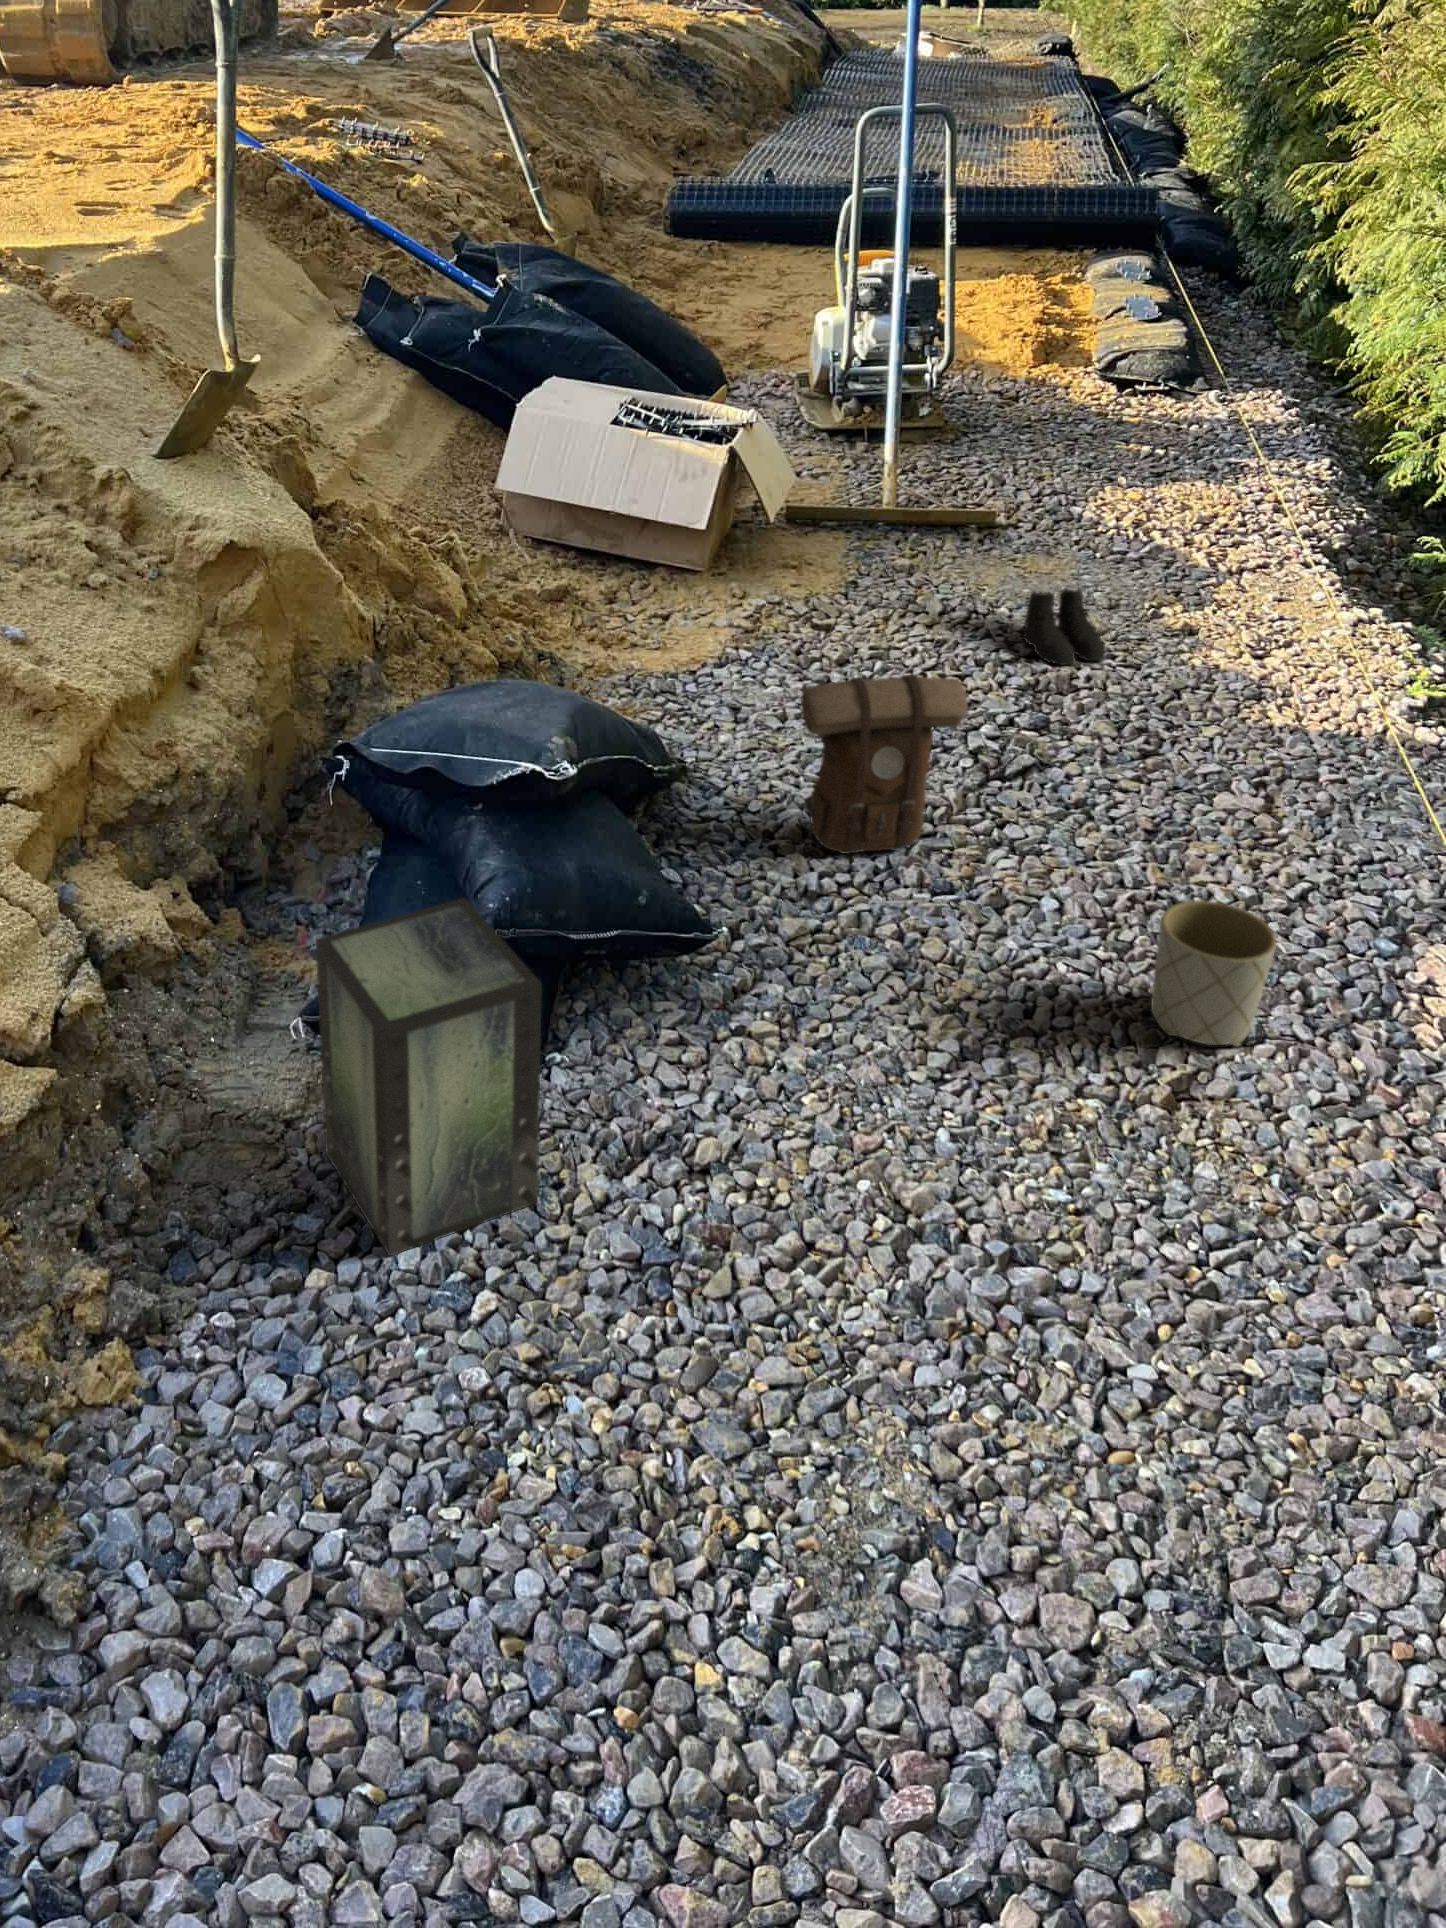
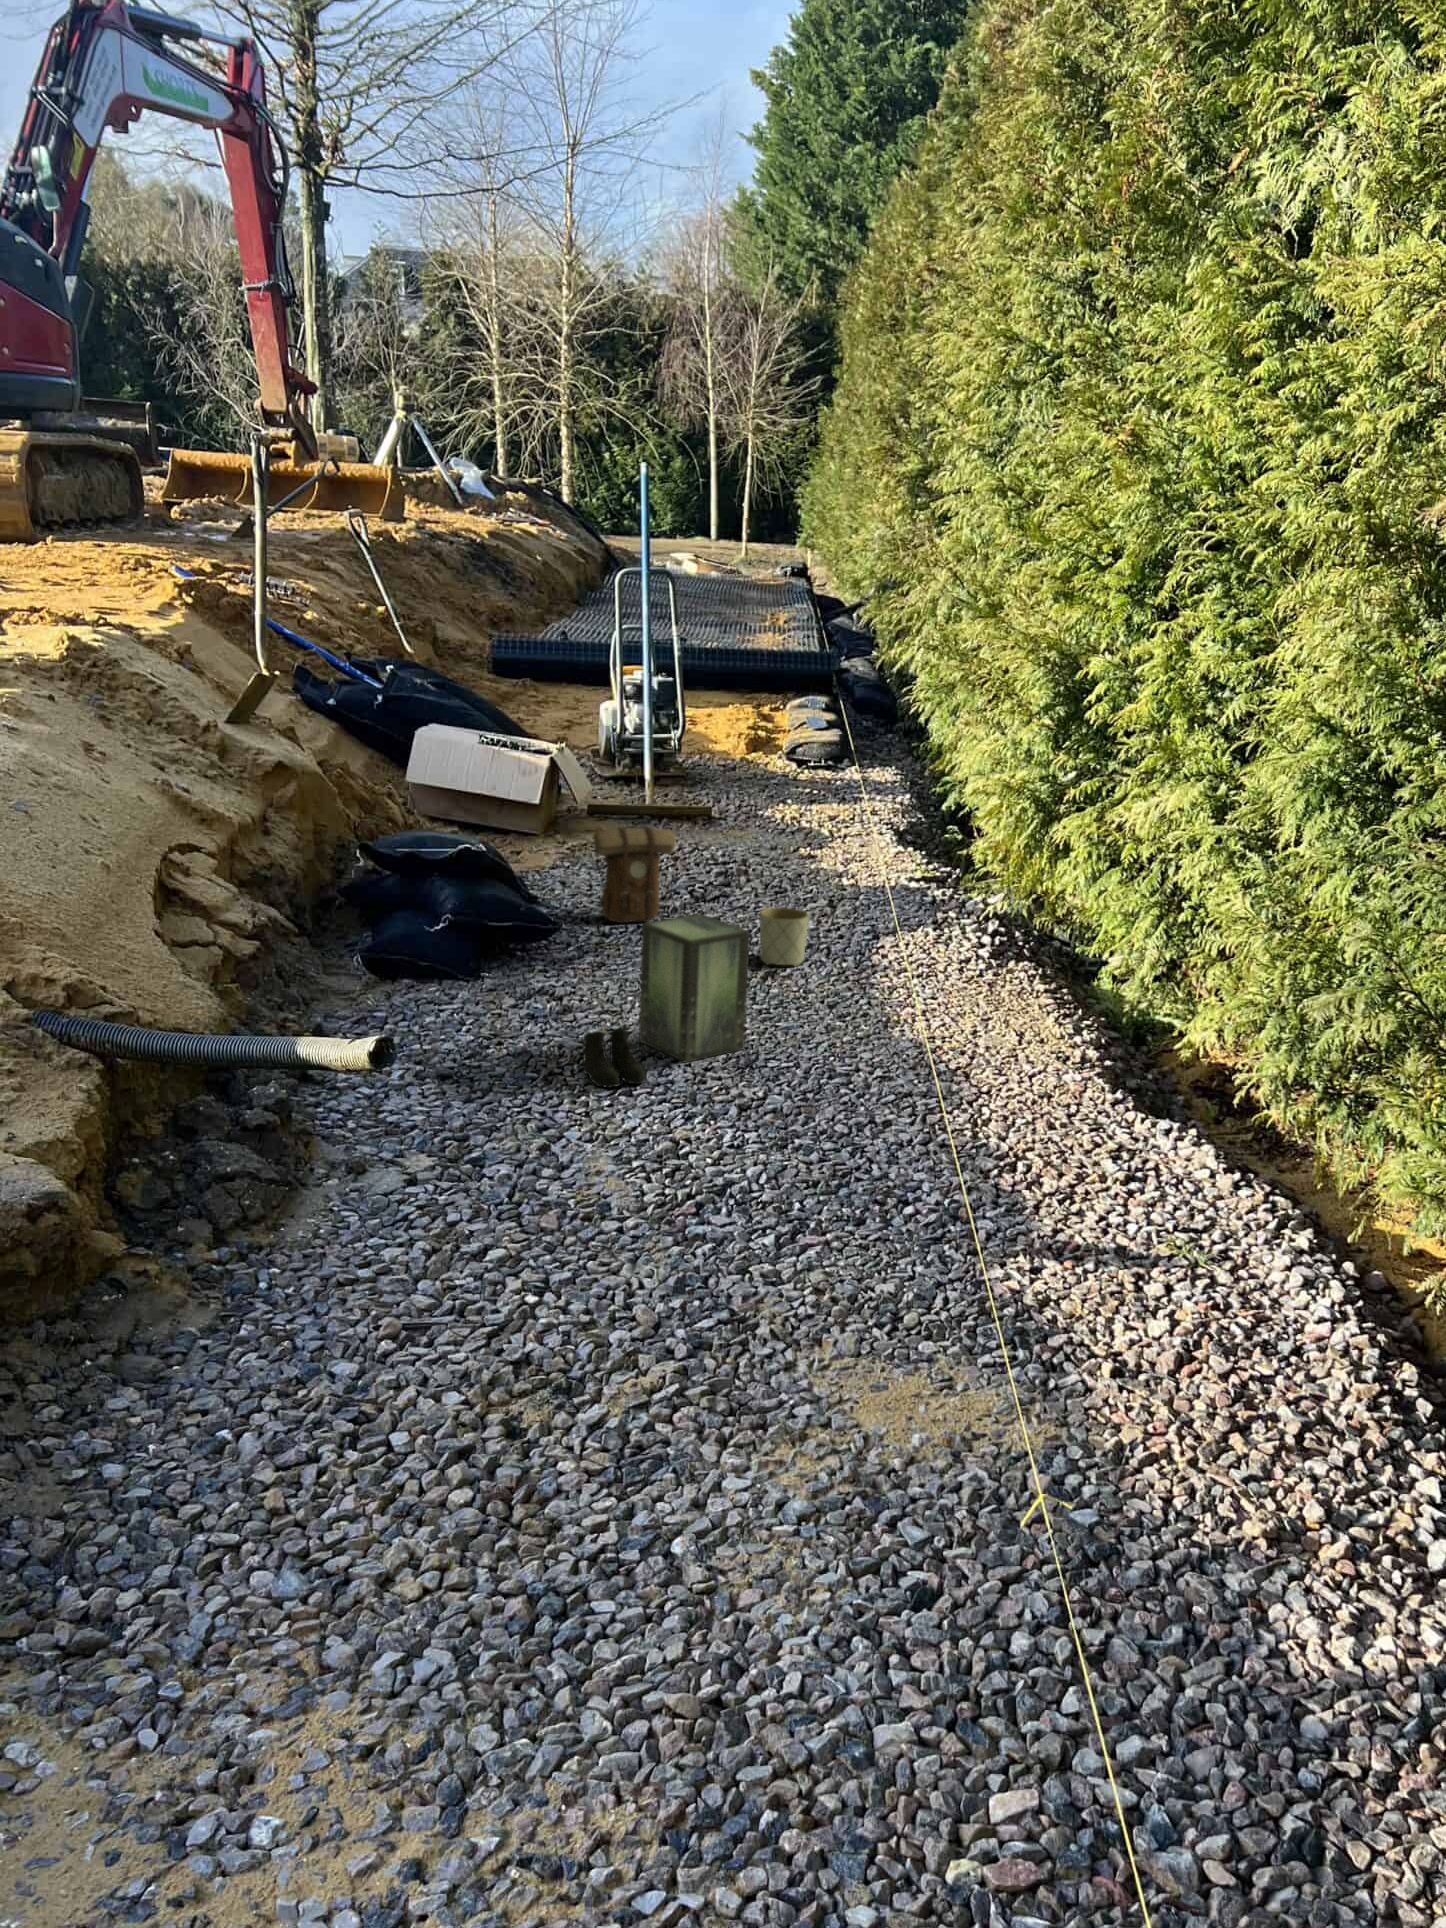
boots: present [1023,588,1106,665] -> present [583,1028,646,1088]
storage box: present [316,898,542,1256] -> present [639,914,750,1063]

